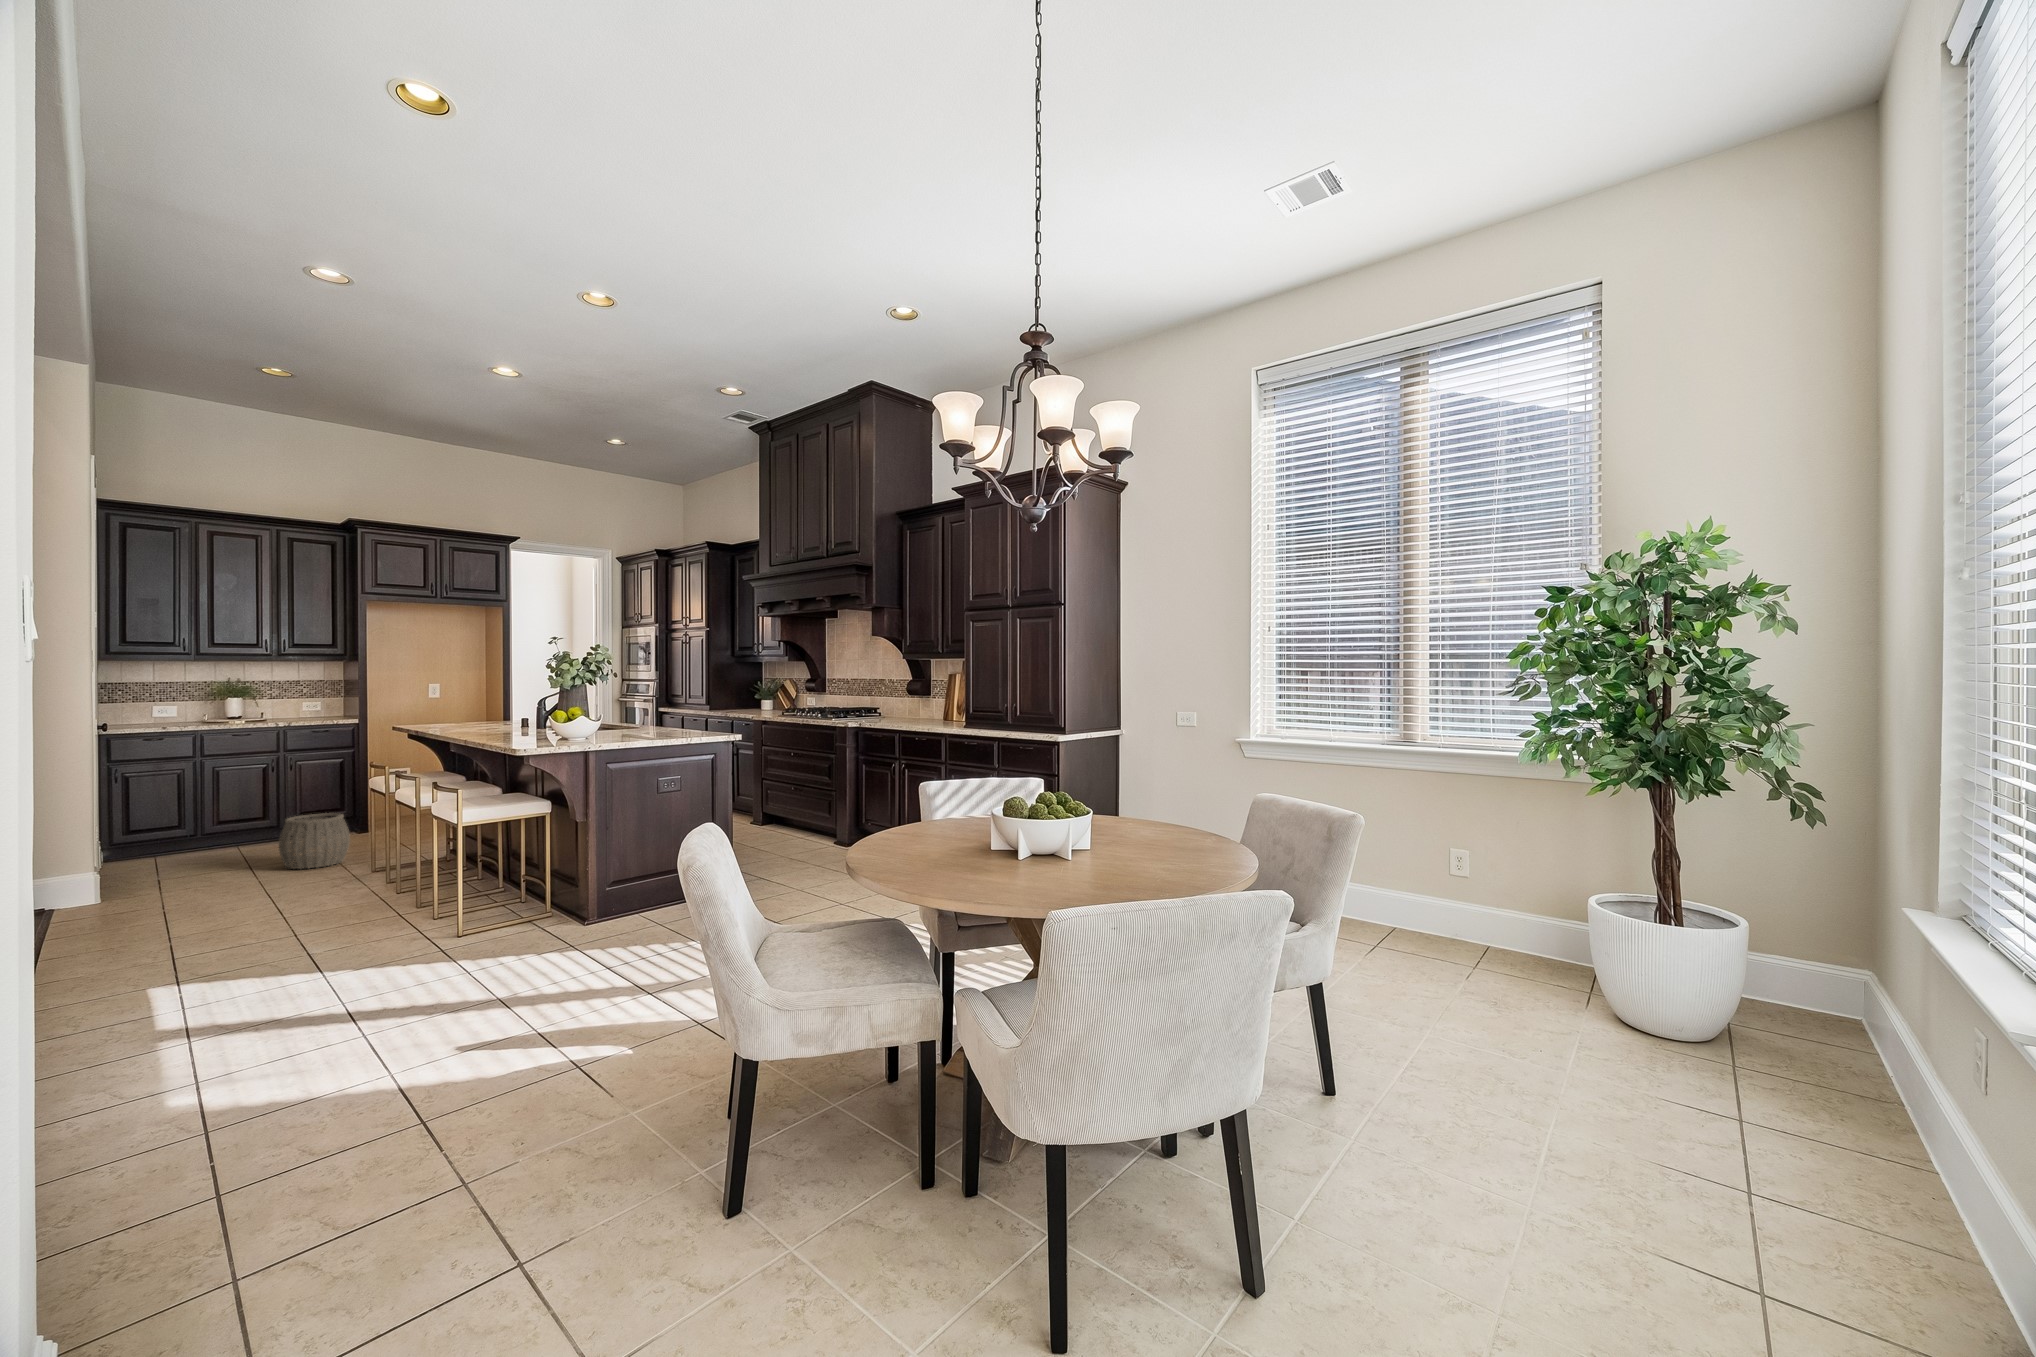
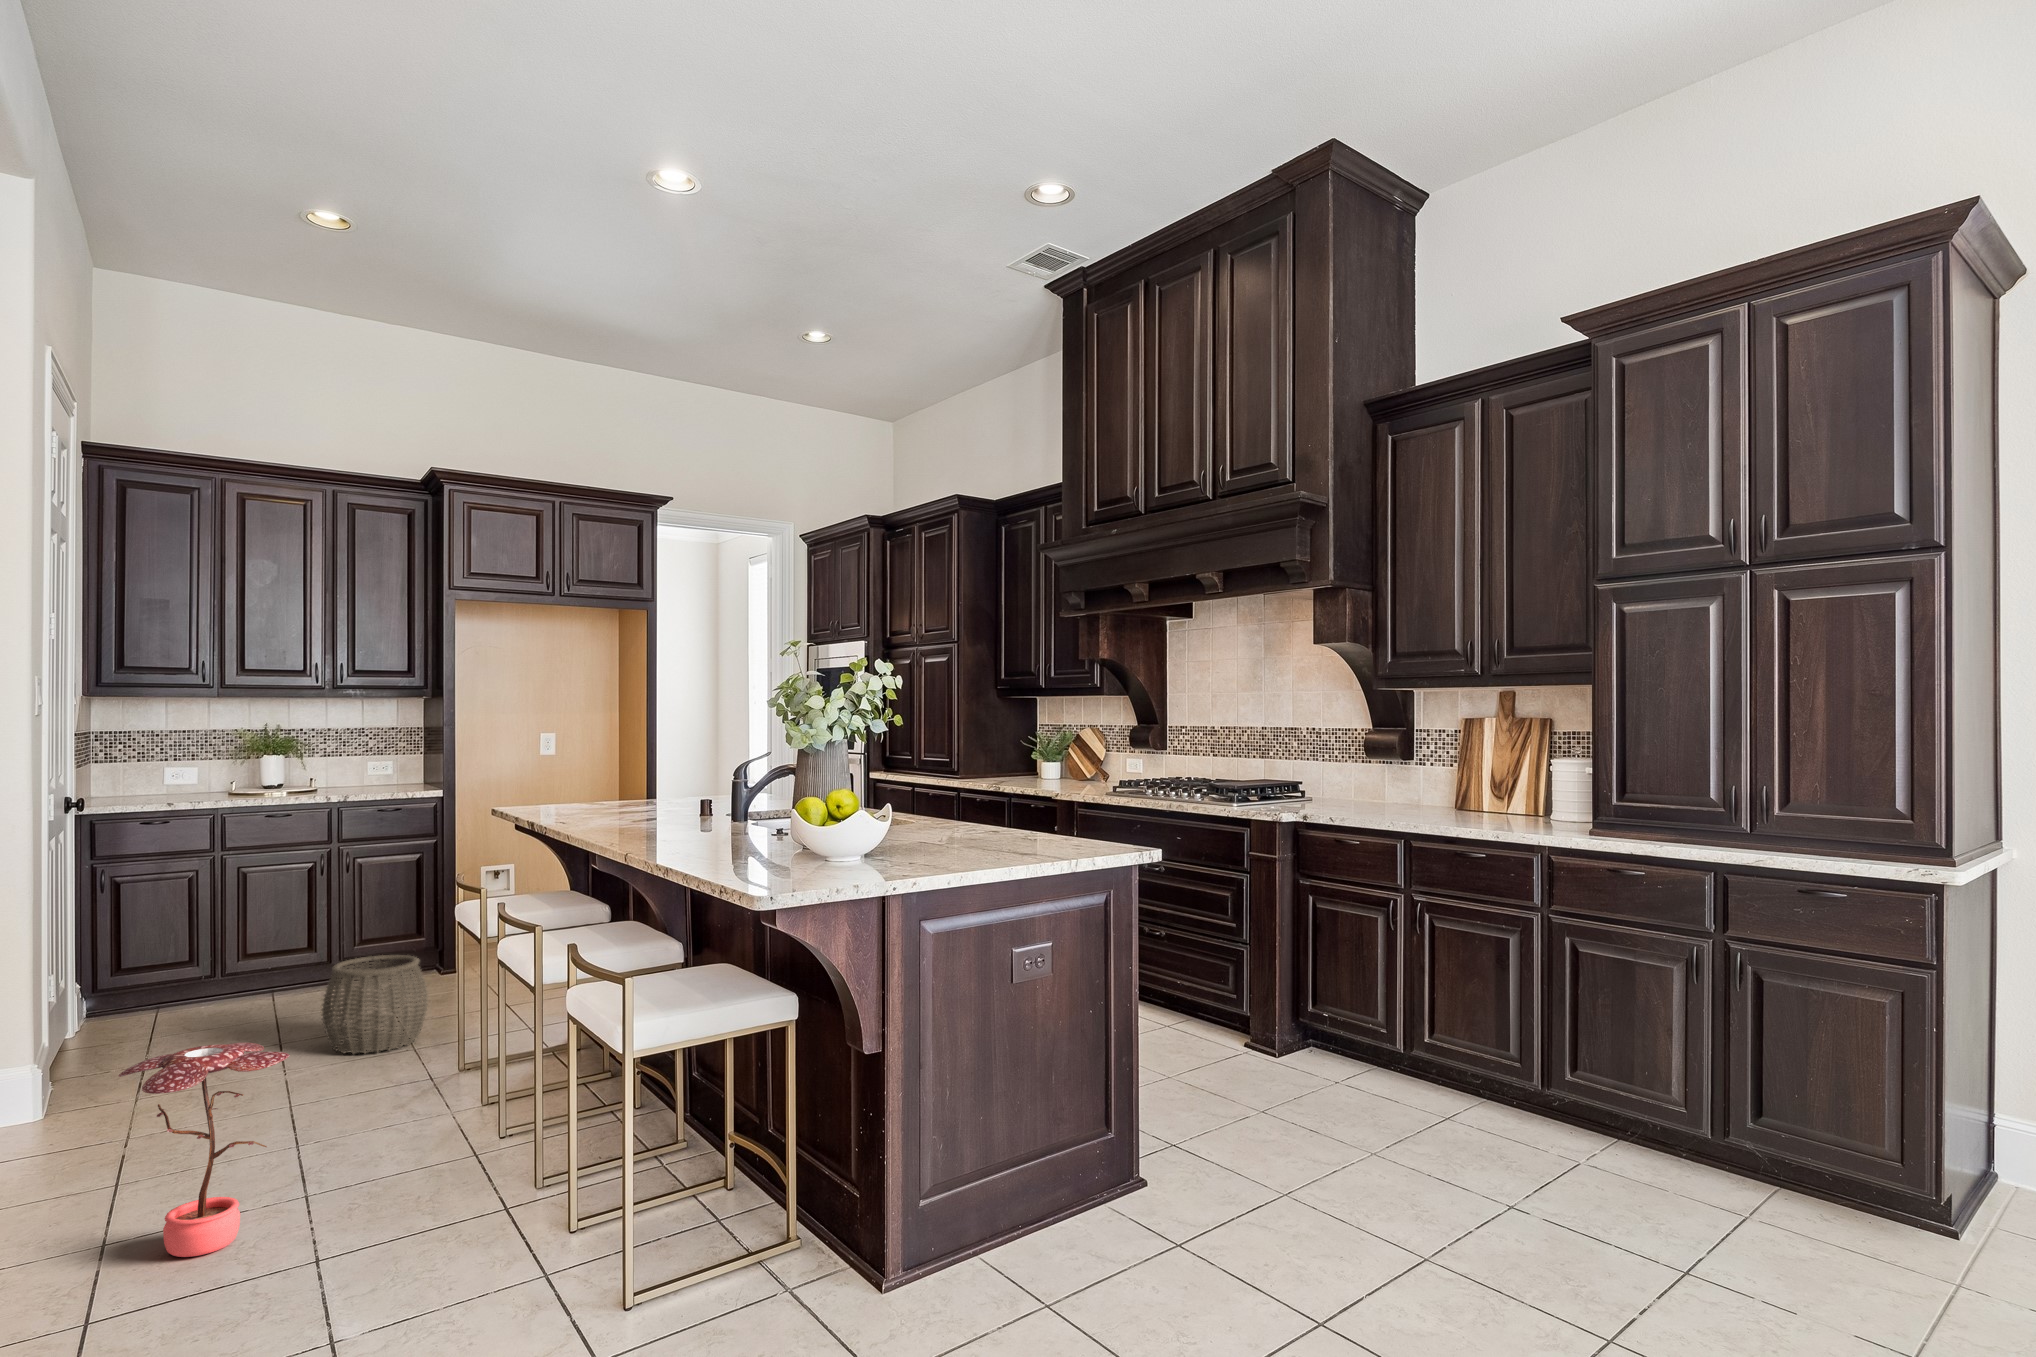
potted plant: none [166,840,269,946] -> present [118,1042,289,1257]

